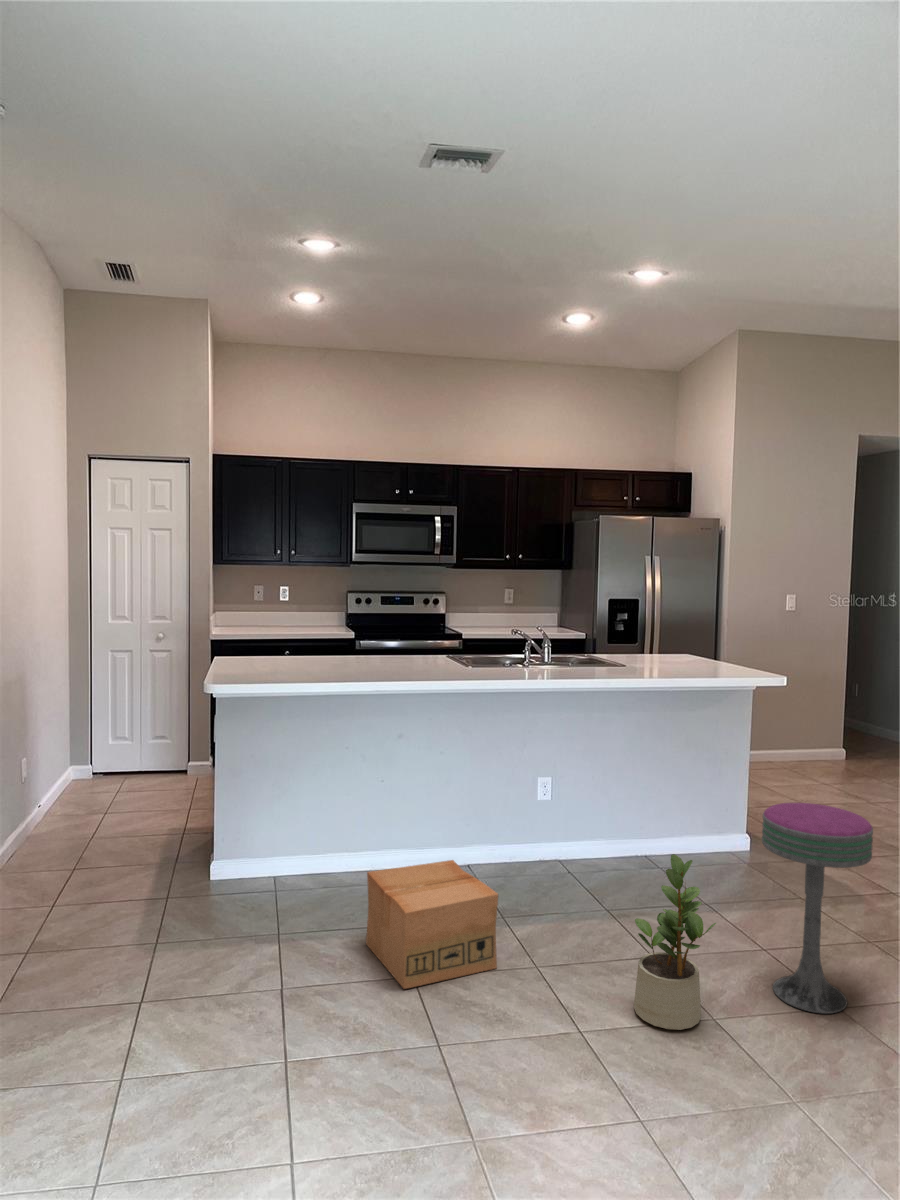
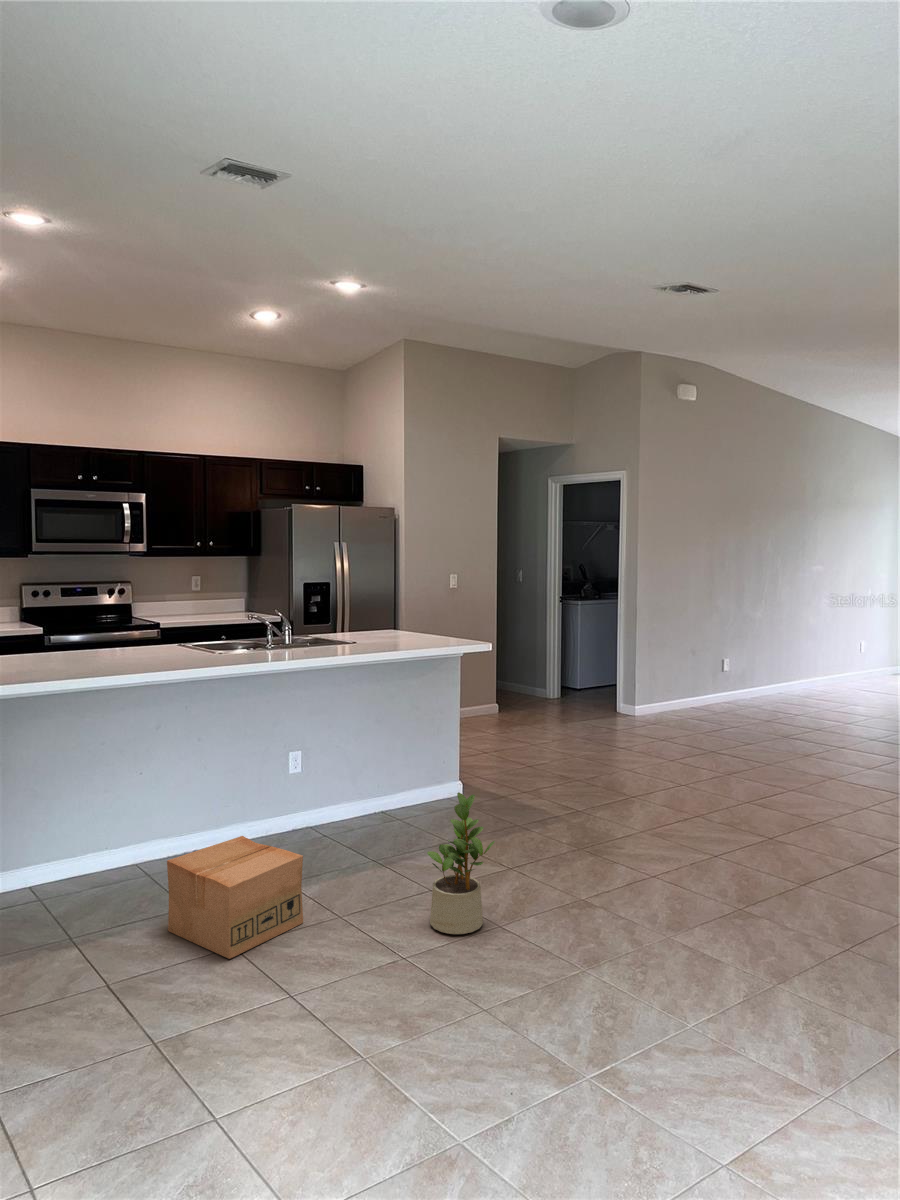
bar stool: present [762,803,873,1014] -> none [510,739,589,898]

